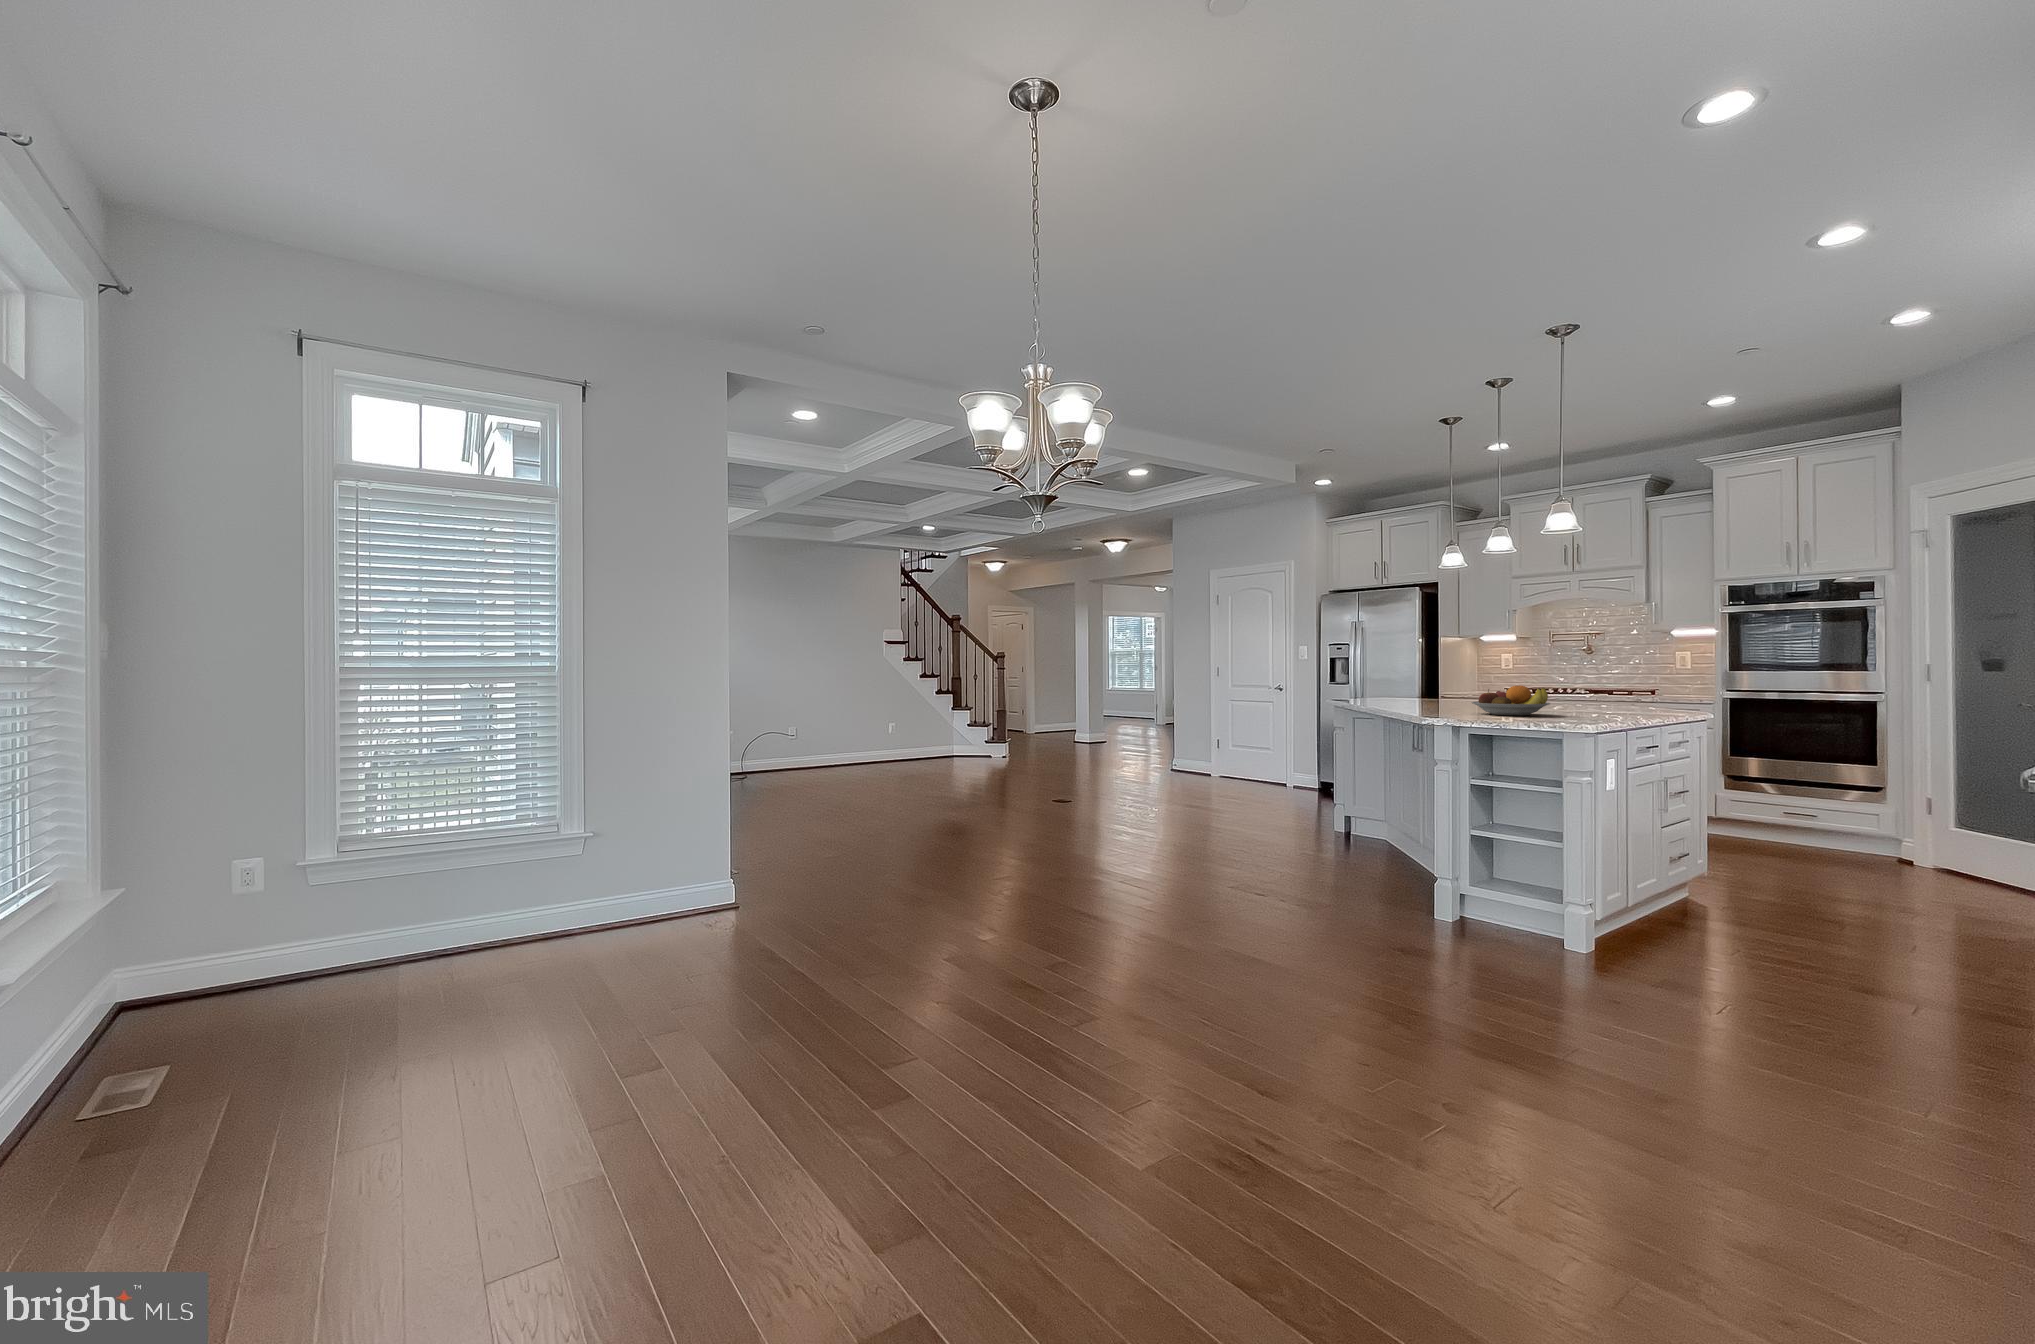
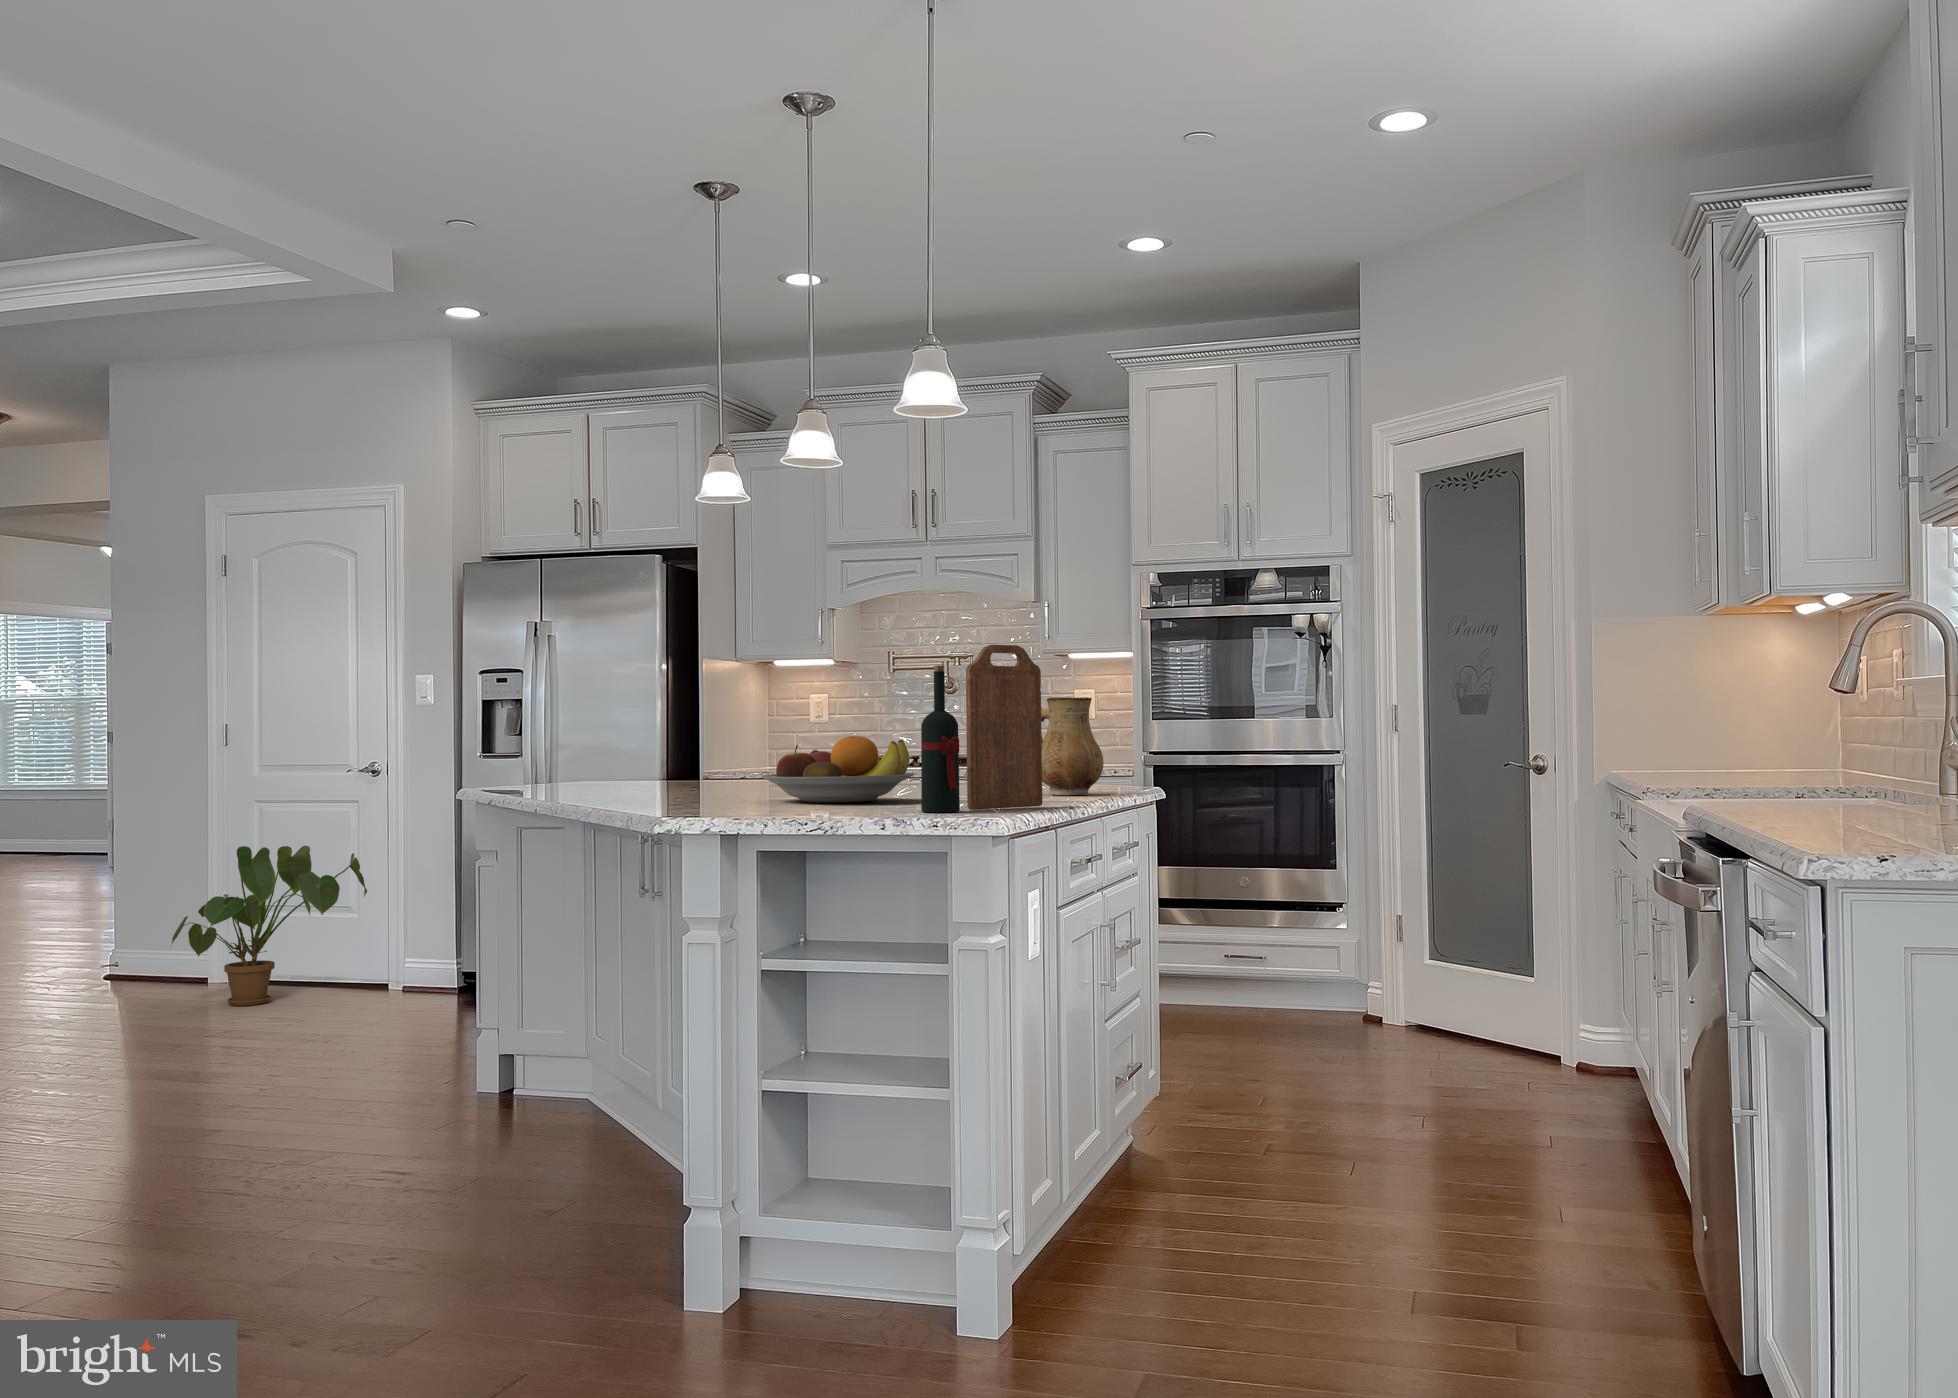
cutting board: none [1576,645,1620,722] -> present [966,644,1042,810]
wine bottle: none [1551,656,1571,722] -> present [921,665,960,812]
ceramic pitcher: none [1623,666,1667,716] -> present [1041,697,1104,795]
house plant: none [1199,721,1278,789] -> present [172,846,367,1006]

